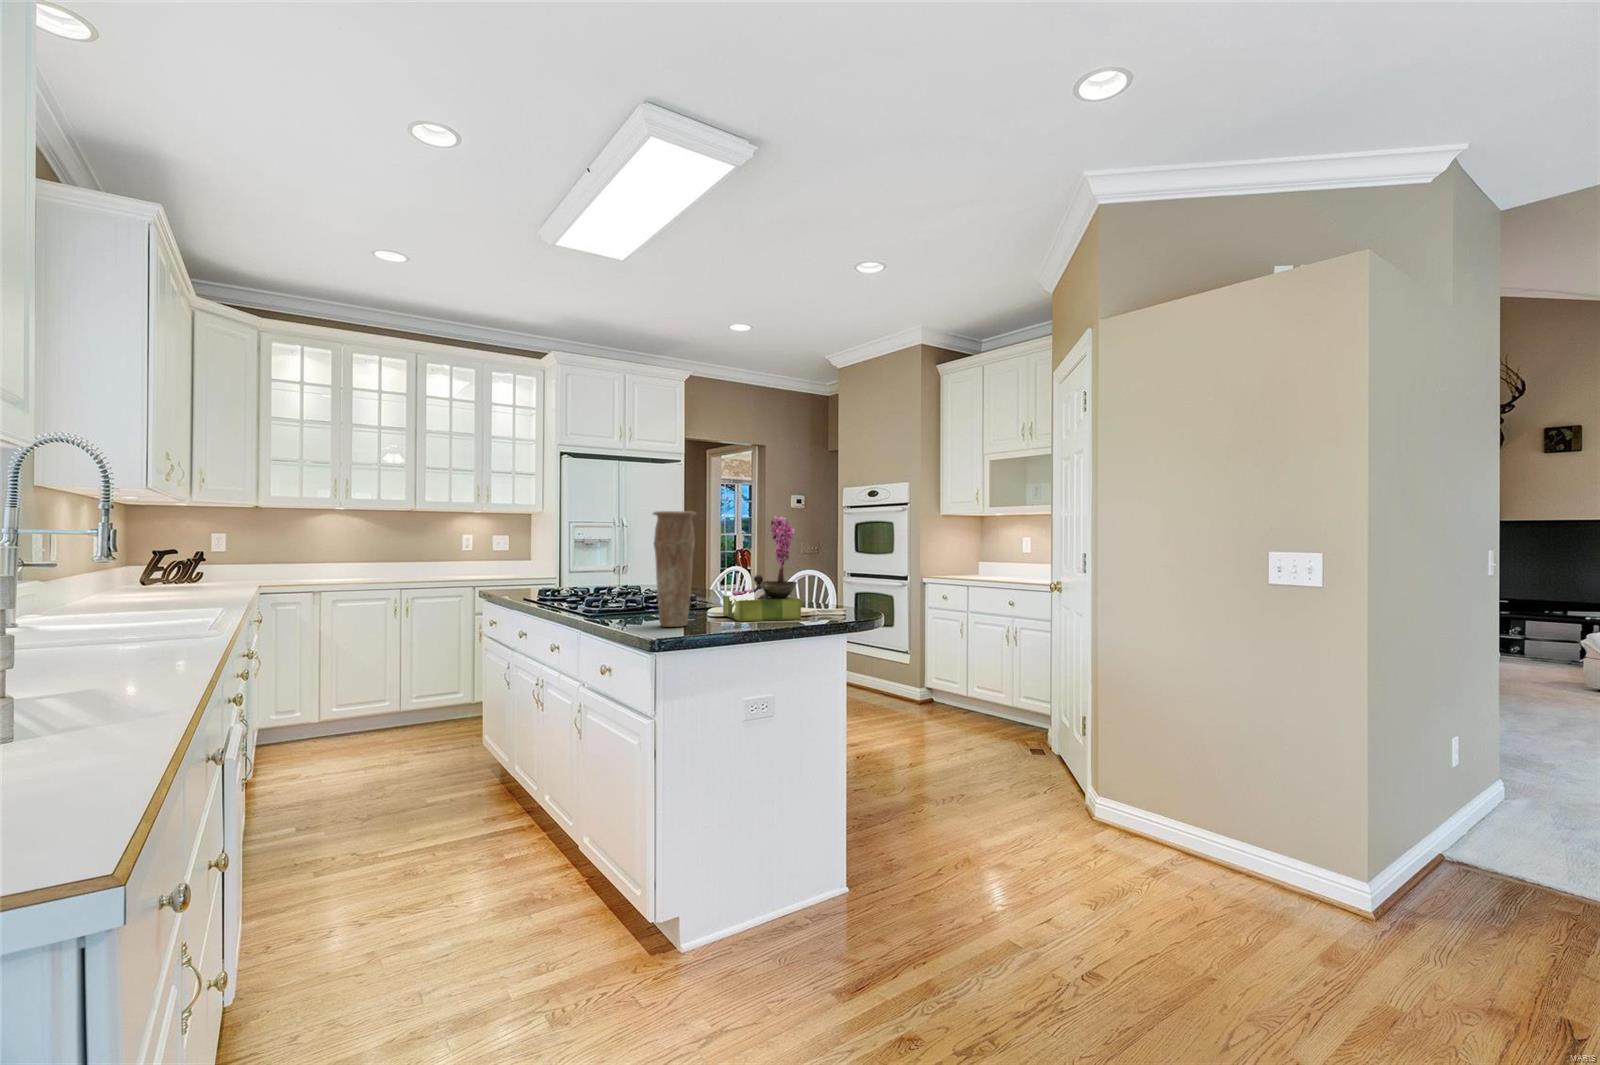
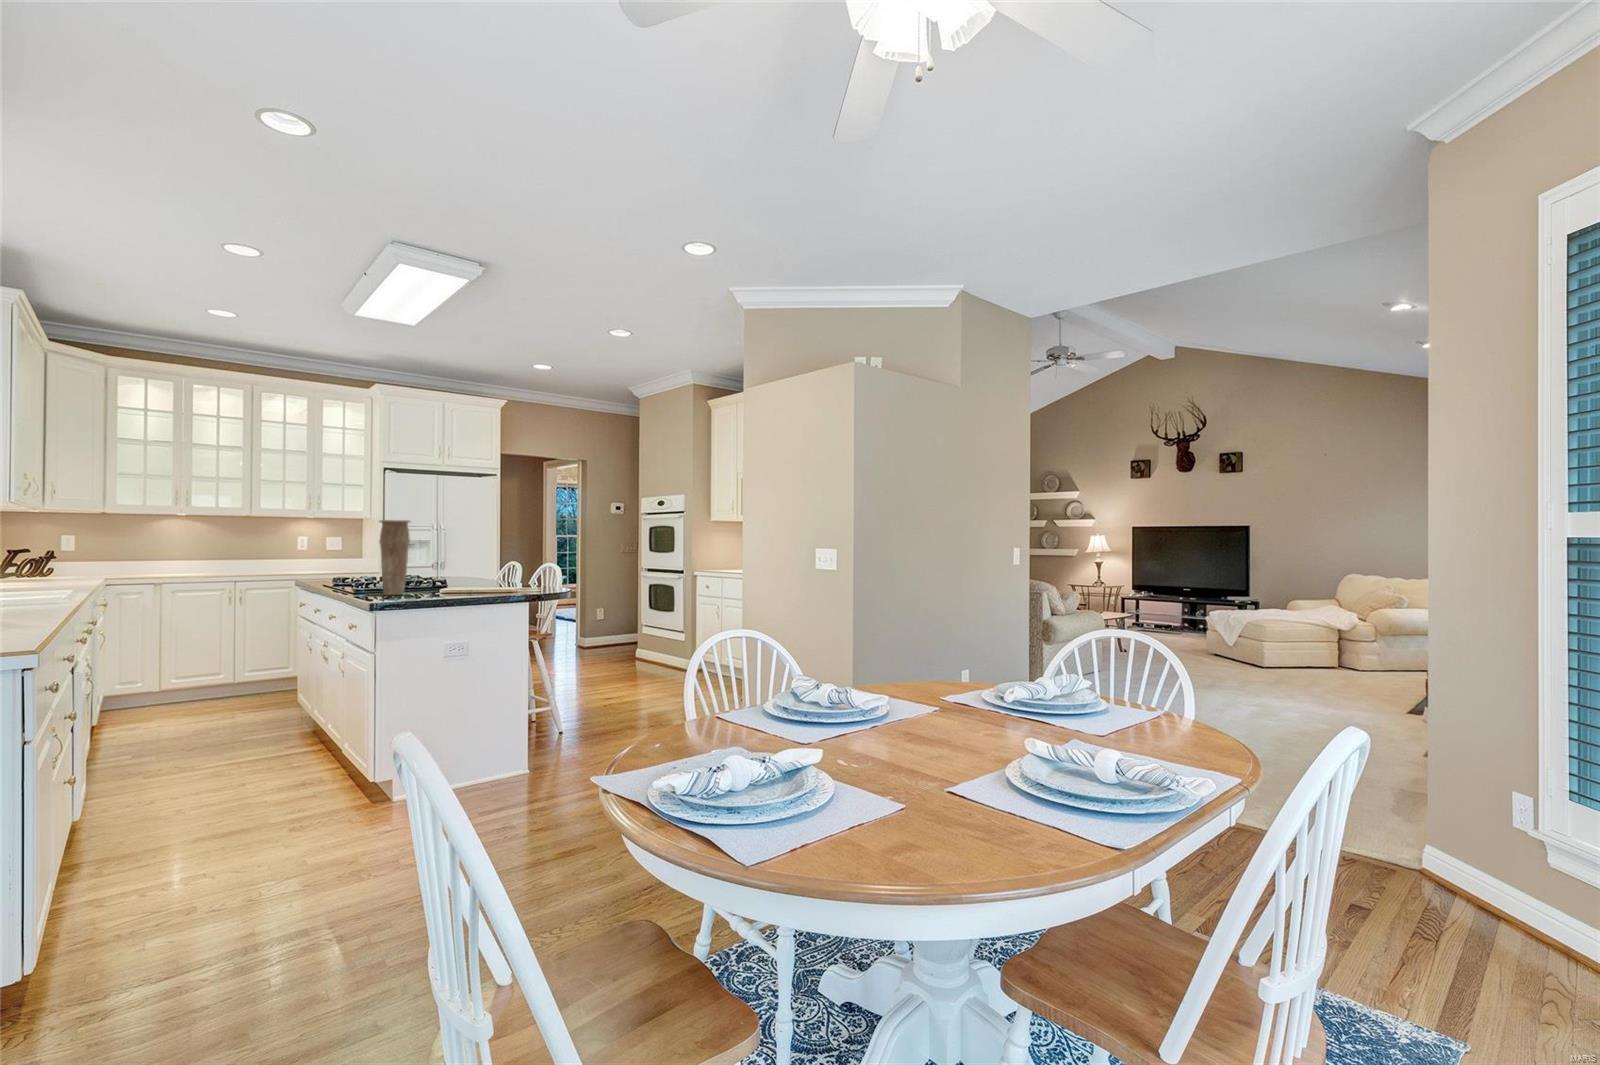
flower arrangement: present [723,516,801,622] -> none [443,522,499,593]

